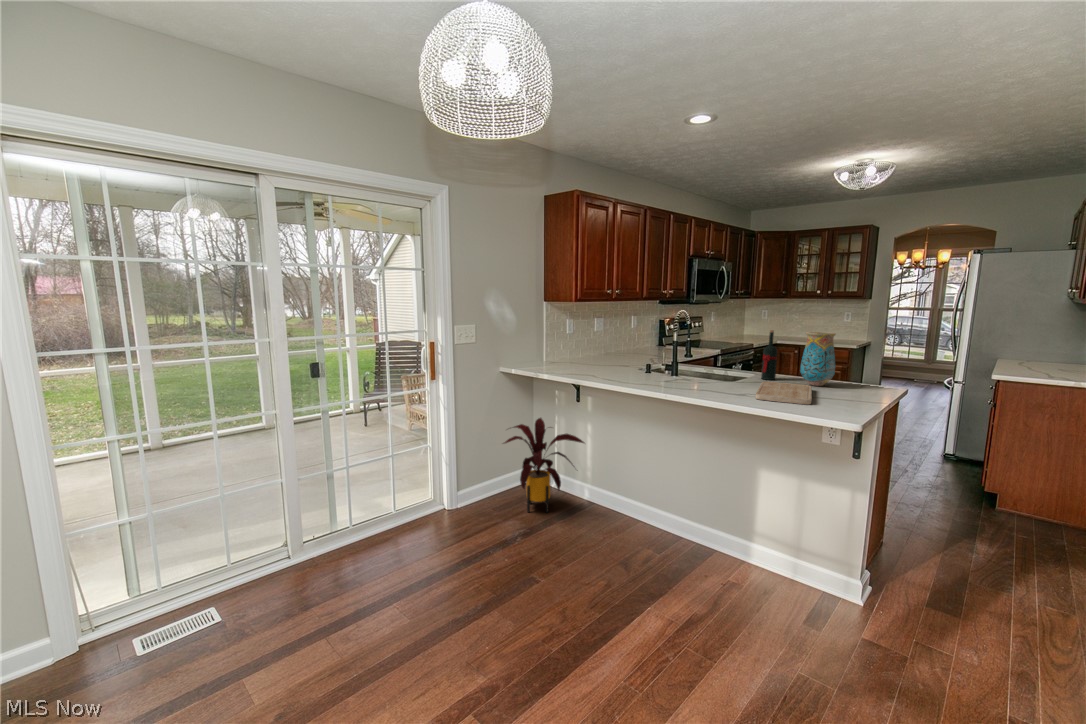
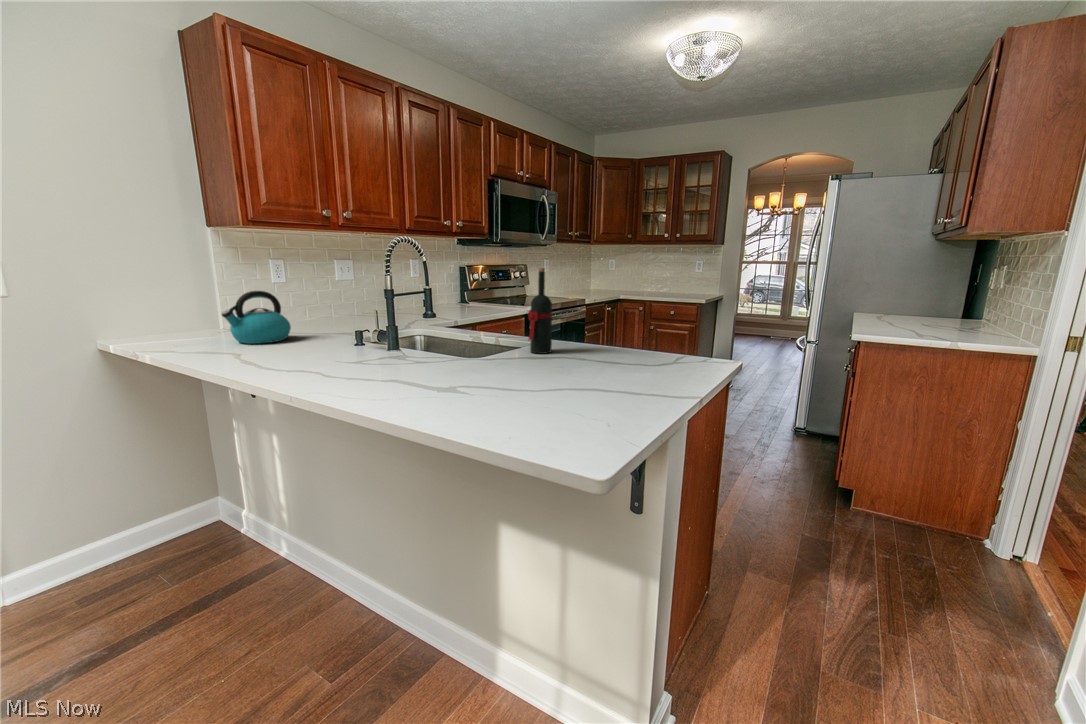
vase: present [800,332,836,386] -> none [581,269,633,363]
kettle: none [573,340,602,370] -> present [222,291,291,344]
cutting board: present [756,382,812,405] -> none [452,359,585,413]
house plant: present [504,418,584,513] -> none [52,427,249,602]

